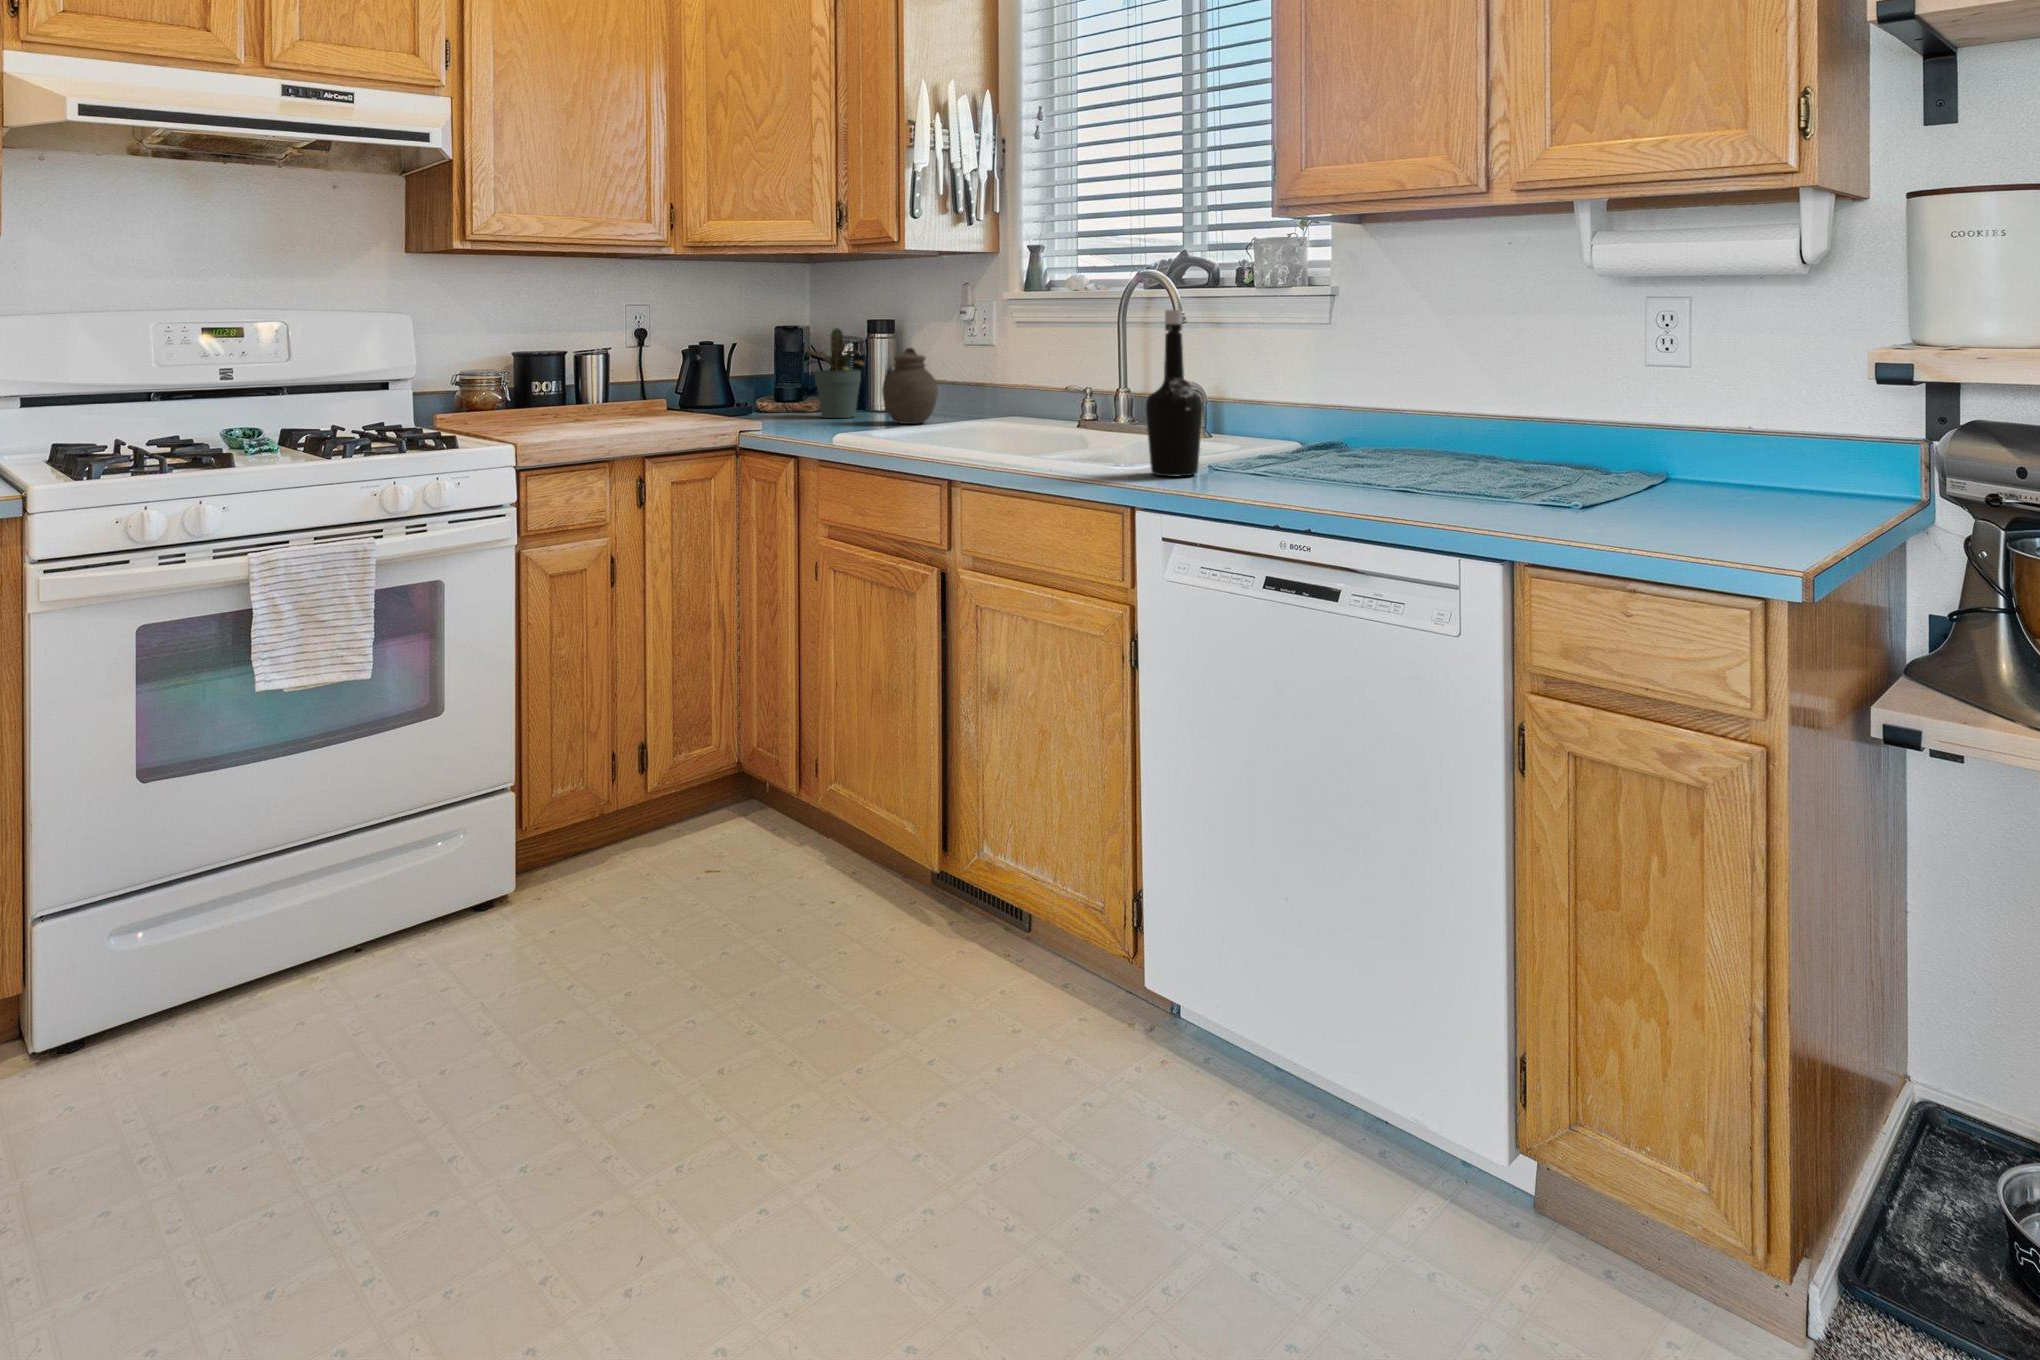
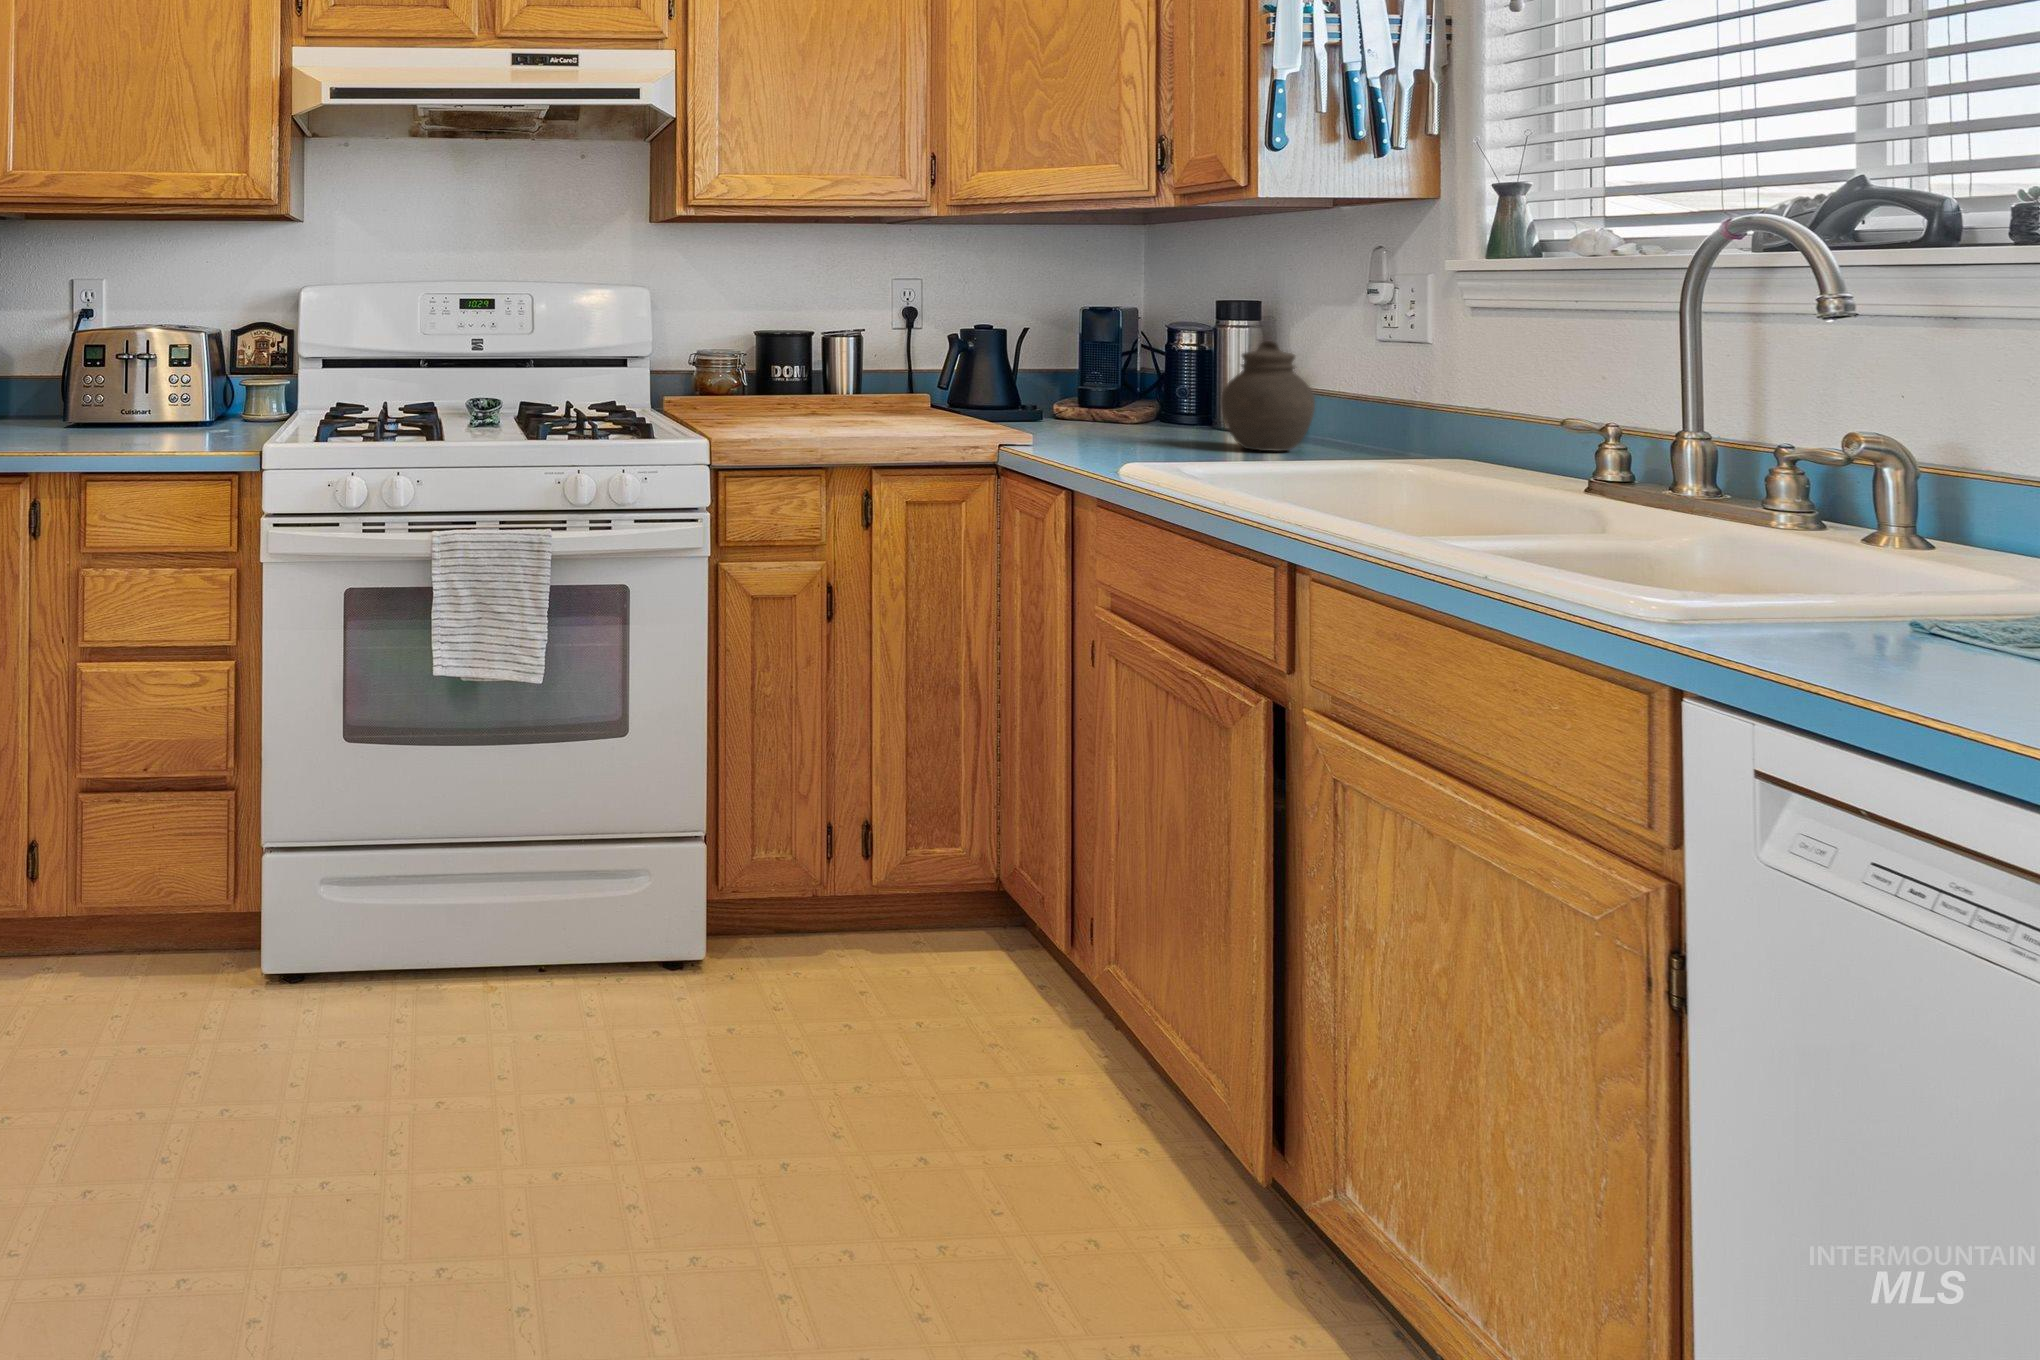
bottle: present [1146,310,1203,477] -> none [1724,287,1897,639]
potted plant: present [805,328,864,418] -> none [1110,311,1203,433]

